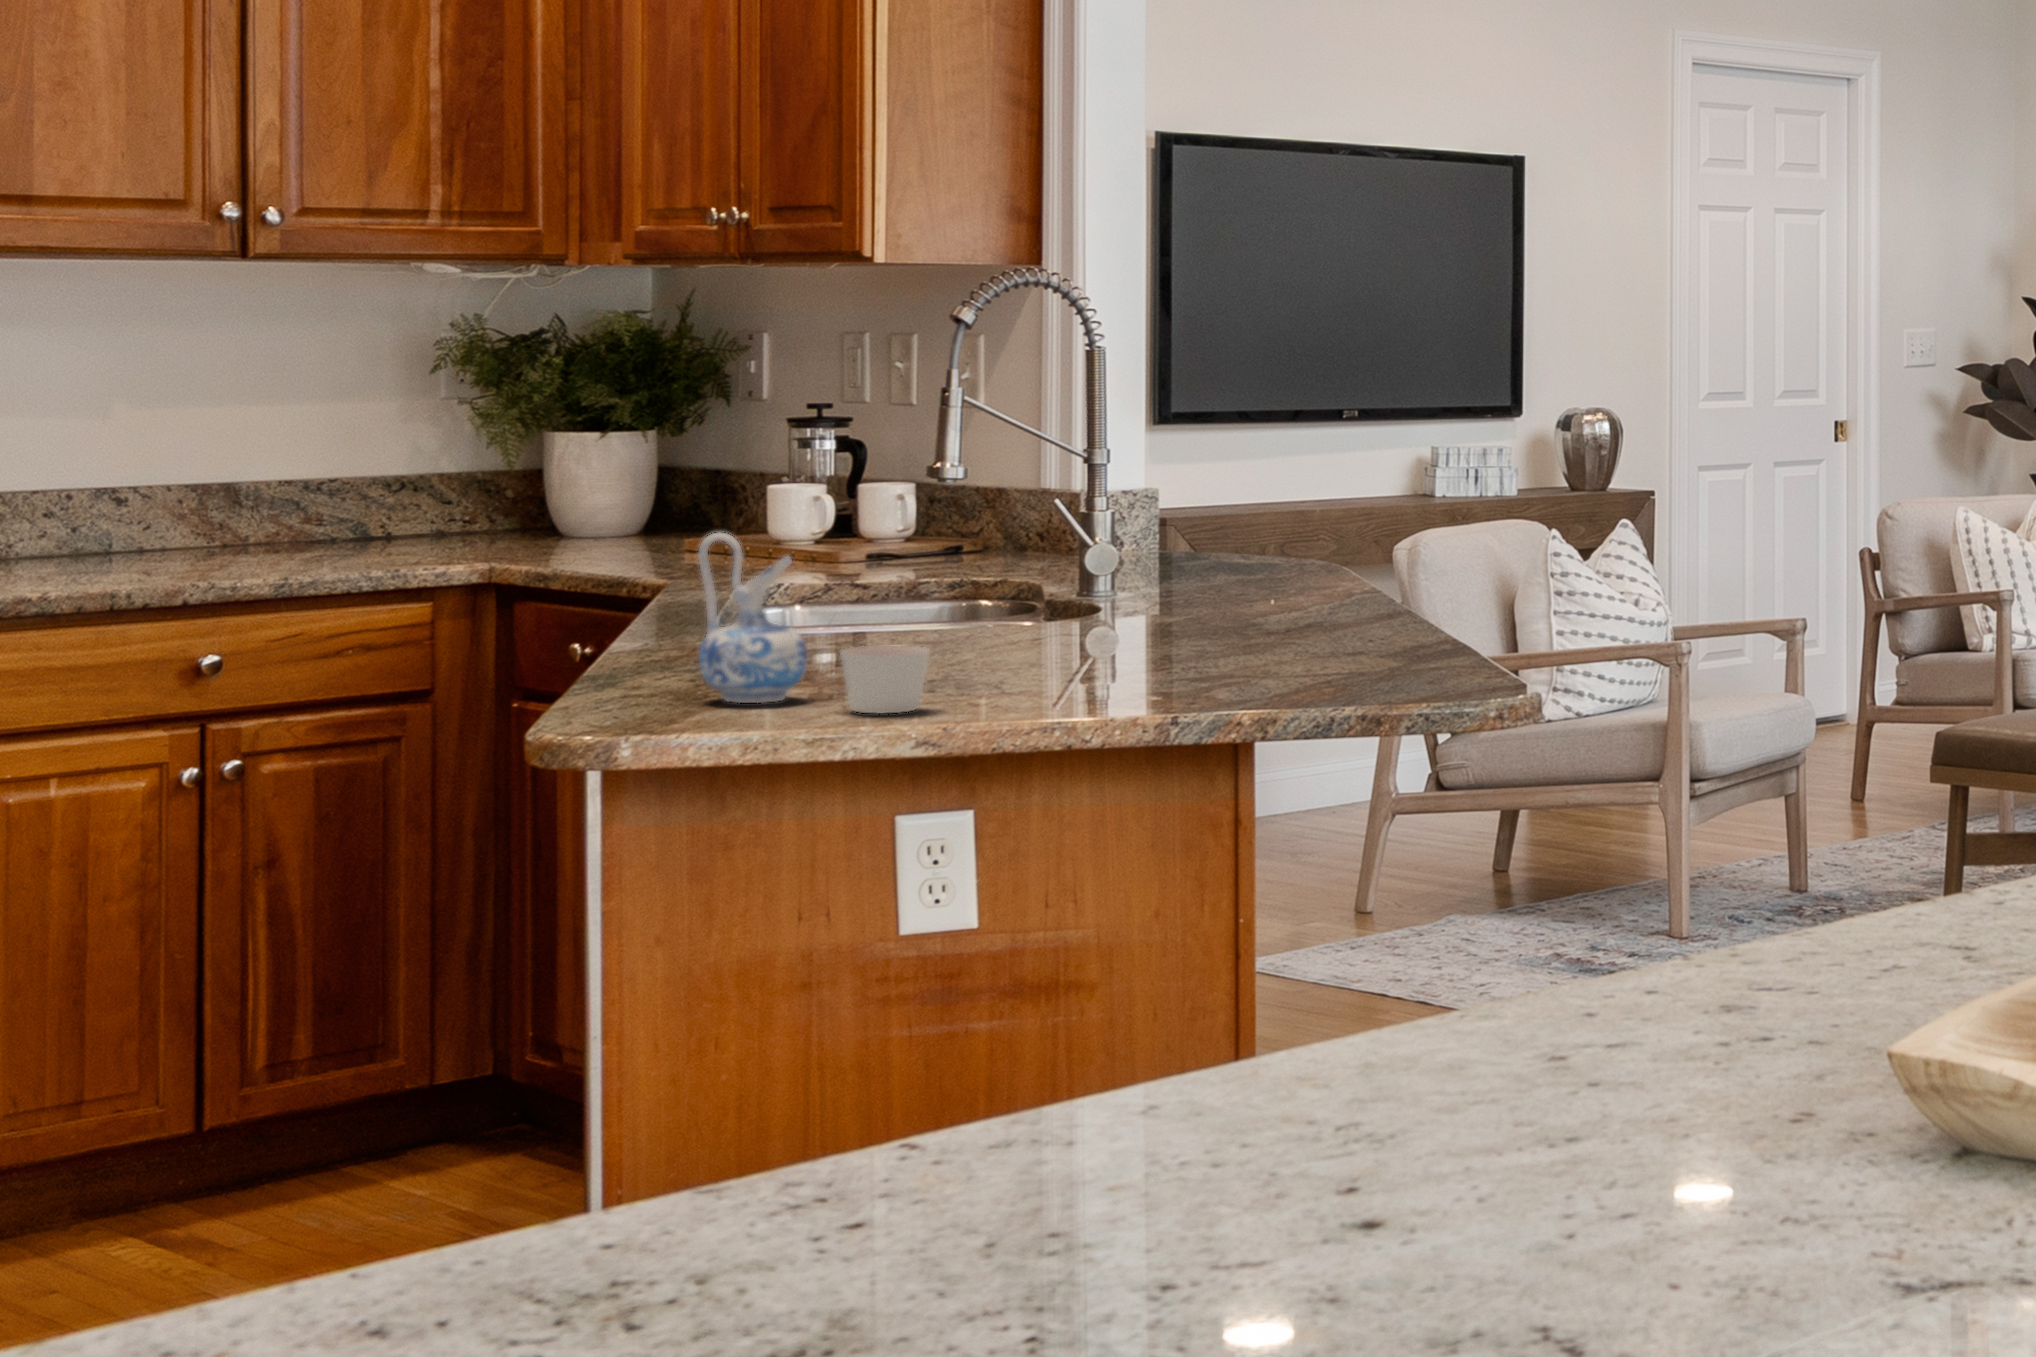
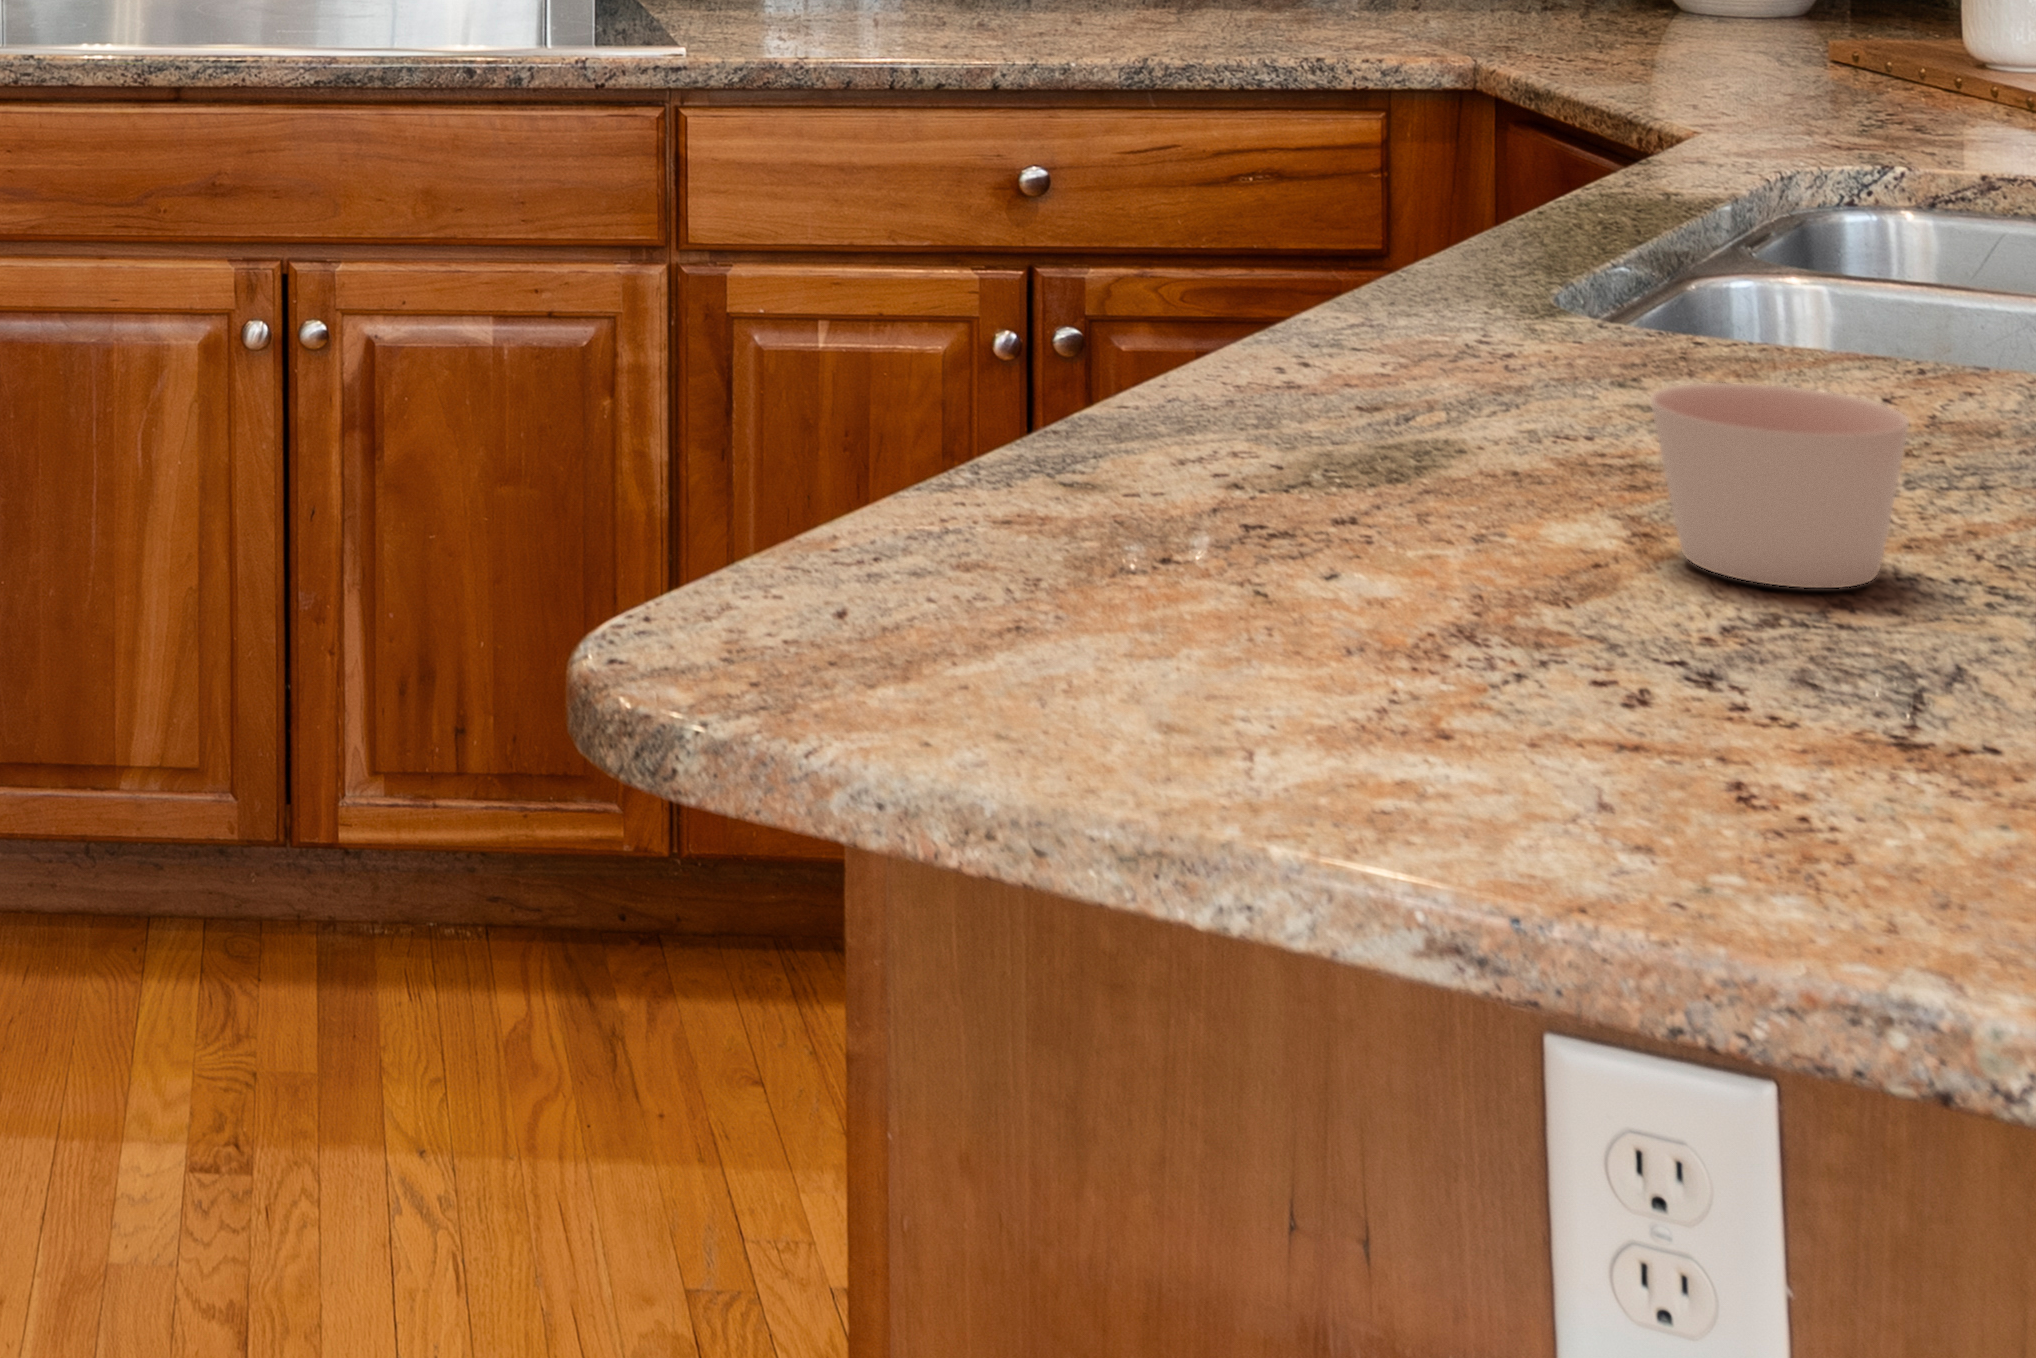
ceramic pitcher: present [699,533,807,703] -> none [1359,60,1623,482]

